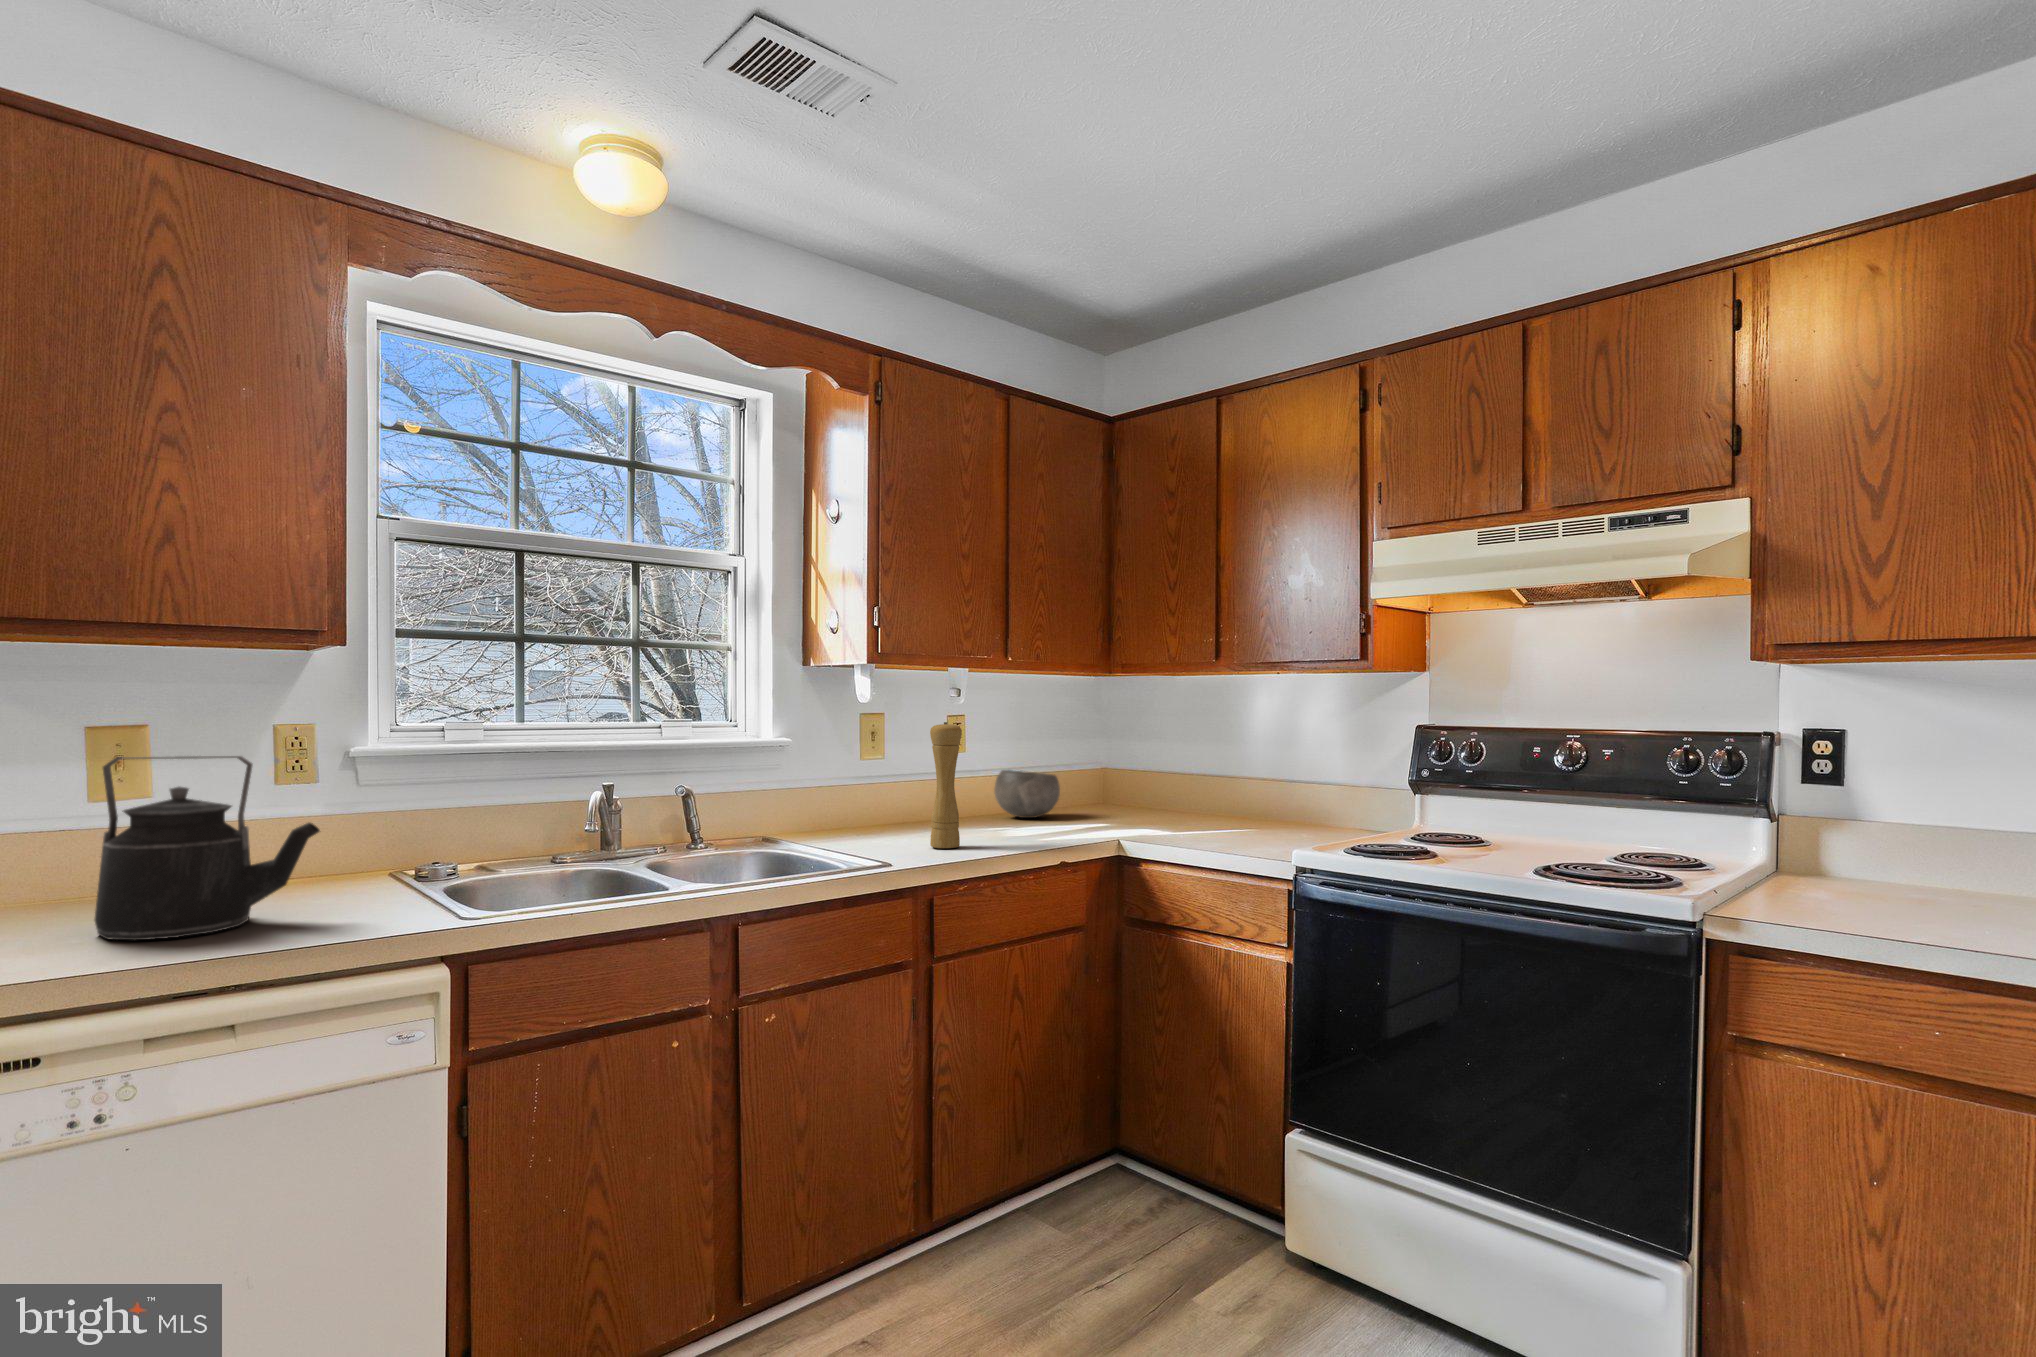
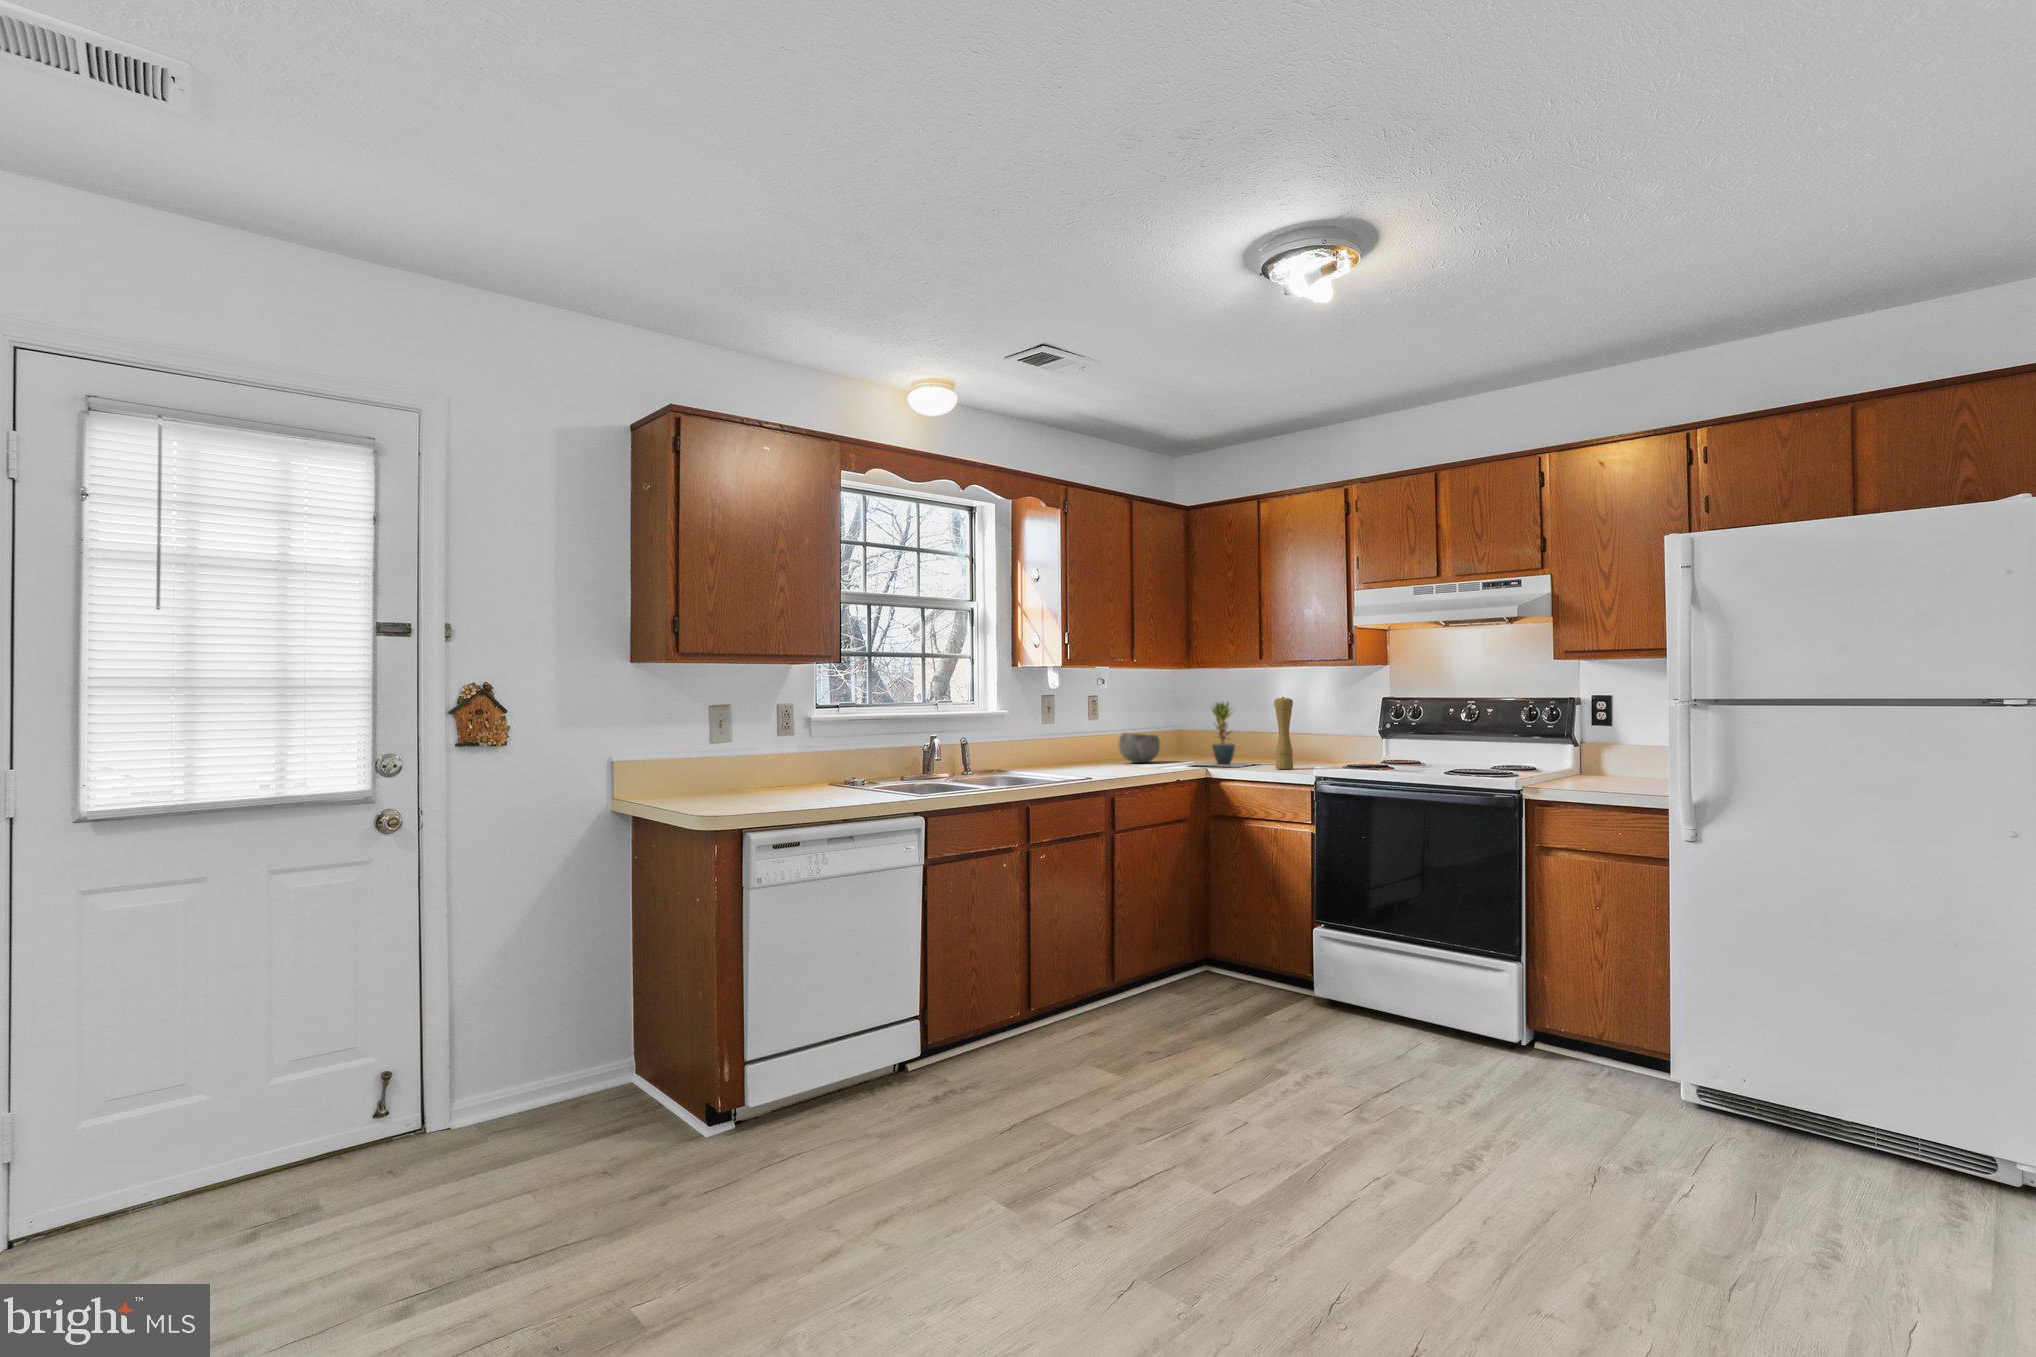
pepper mill: present [930,722,962,848] -> present [1274,697,1293,769]
potted plant: none [1087,723,1215,836] -> present [1195,701,1250,767]
kettle: present [95,756,320,940] -> none [766,718,851,800]

